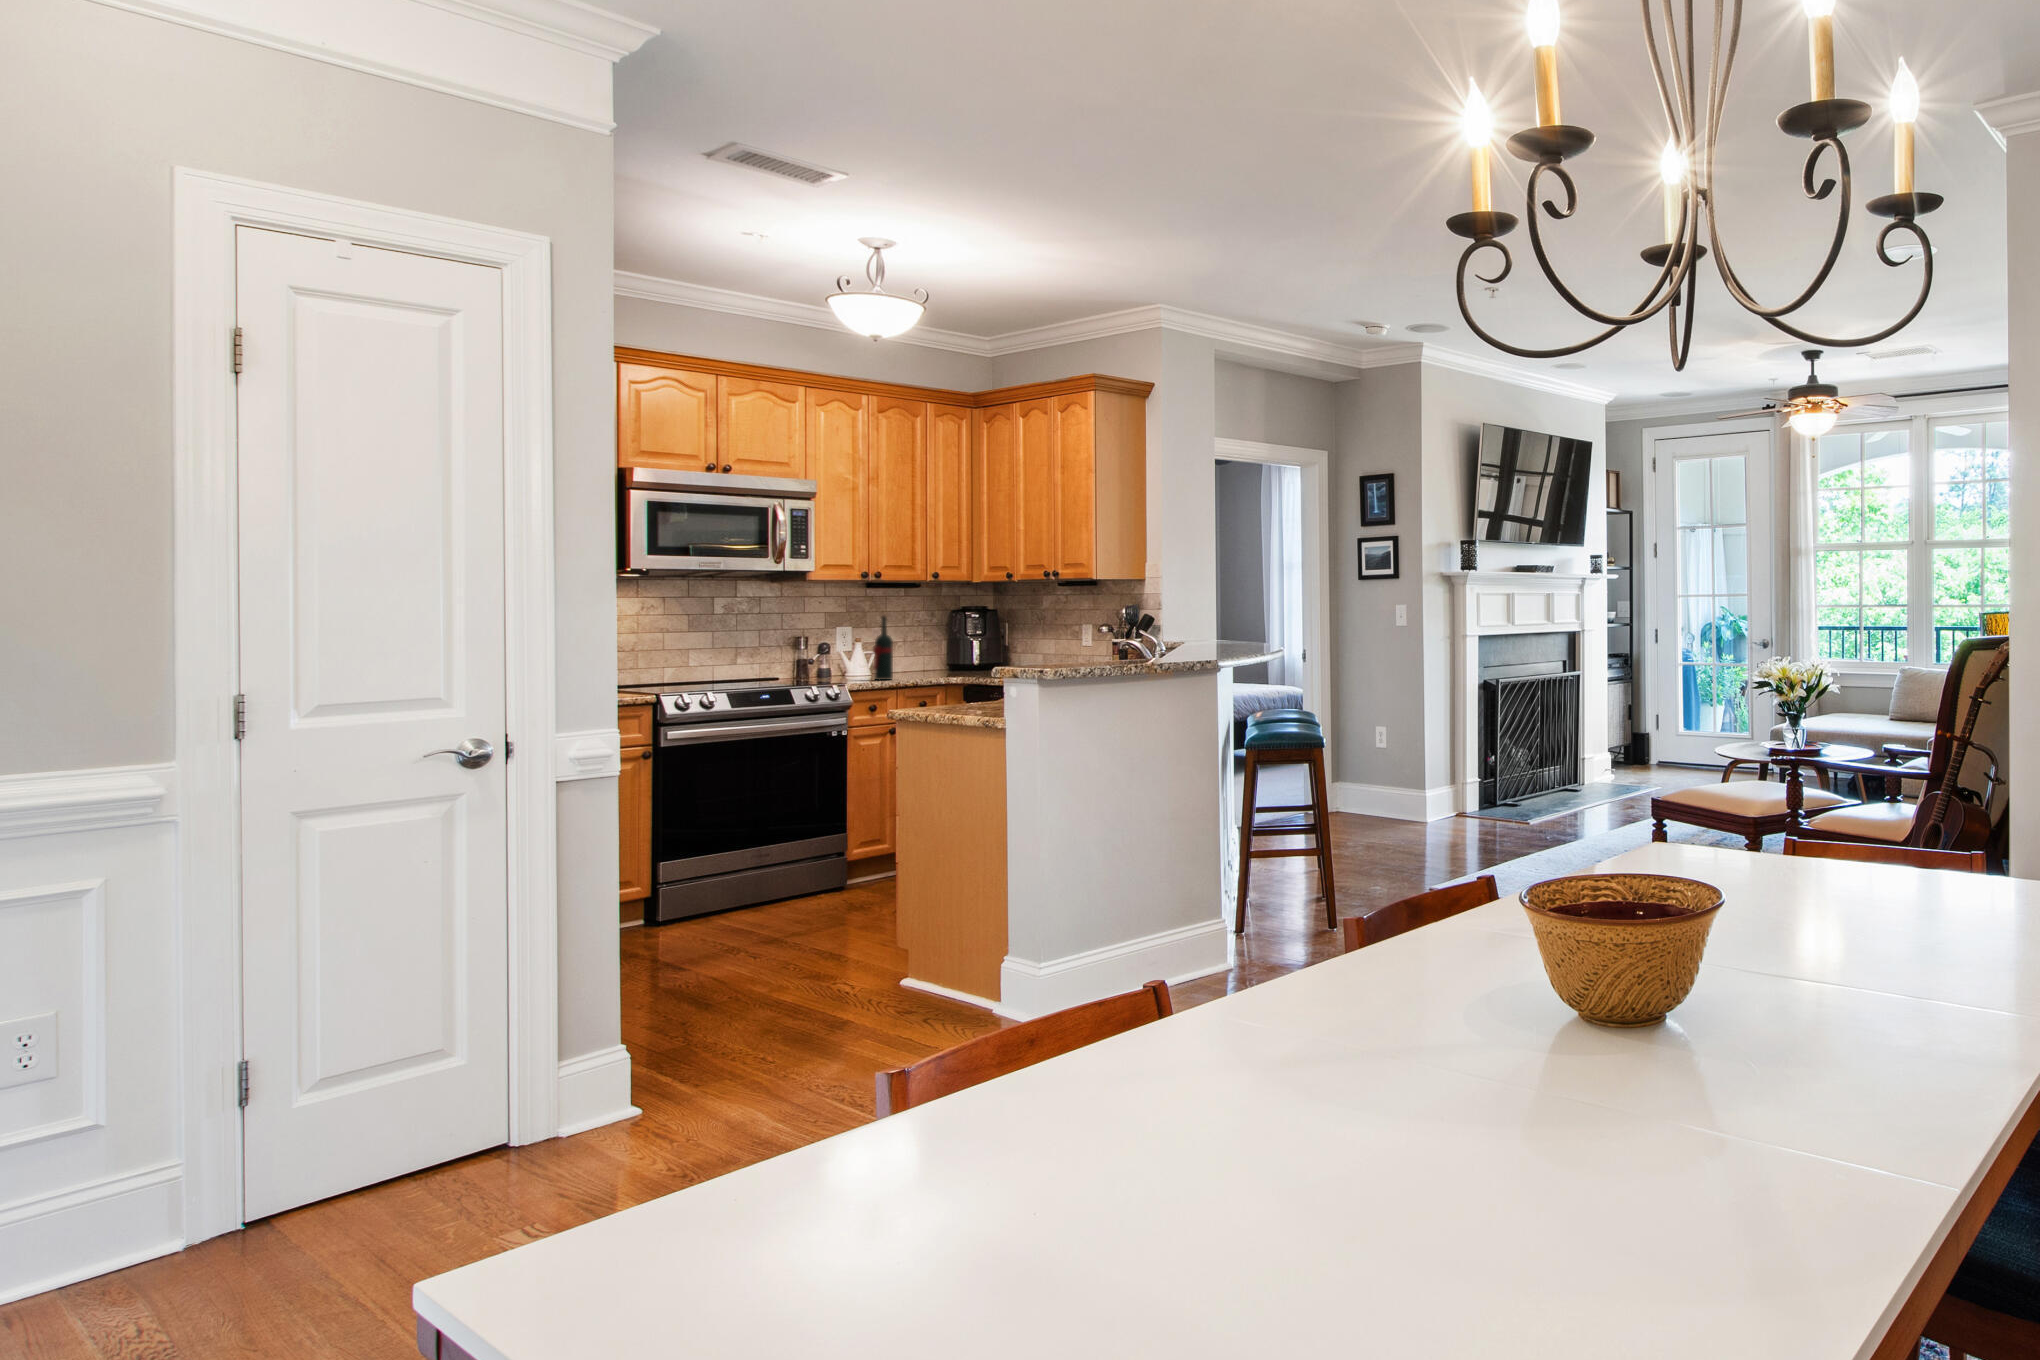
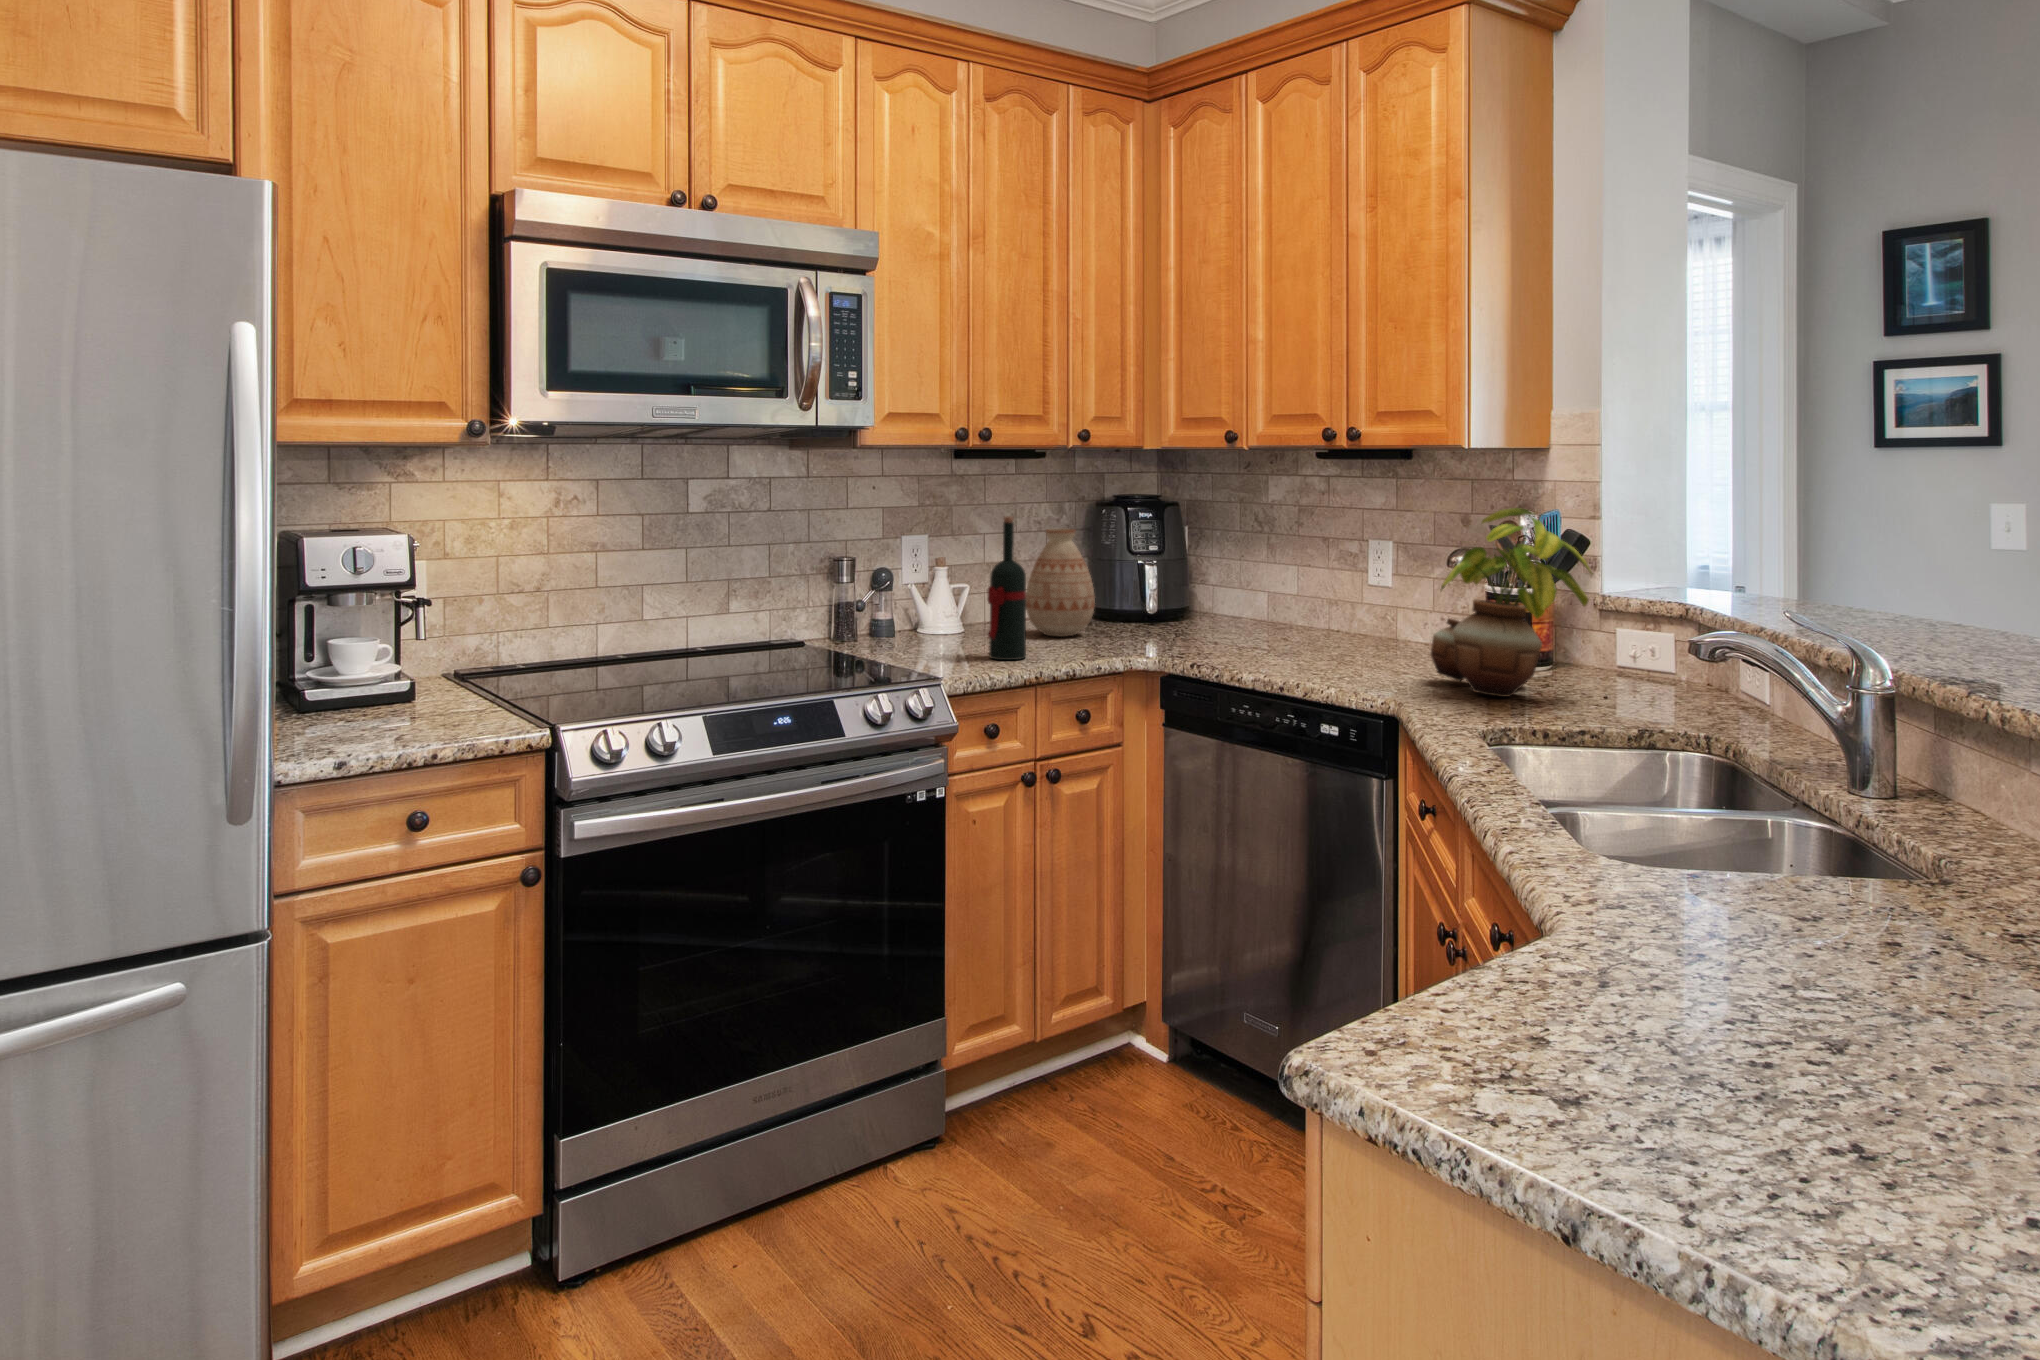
potted plant: none [1068,603,1128,681] -> present [1431,508,1592,697]
vase: none [902,623,939,675] -> present [1026,529,1095,636]

